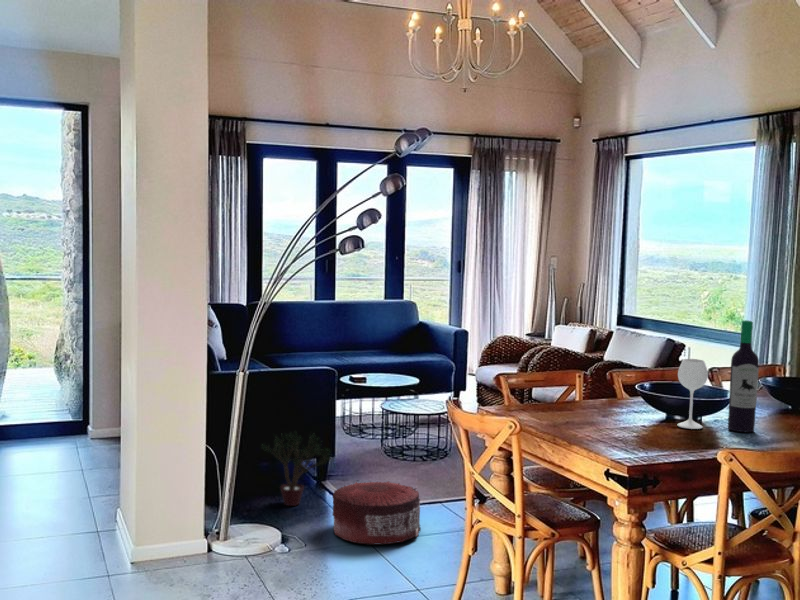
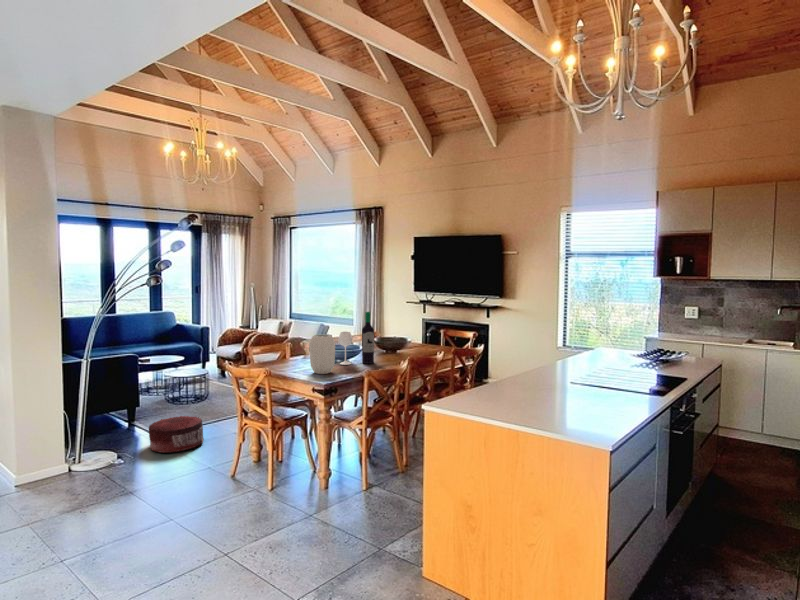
vase: none [610,360,665,442] -> present [309,334,335,374]
potted plant: present [262,433,334,506] -> none [93,394,146,440]

